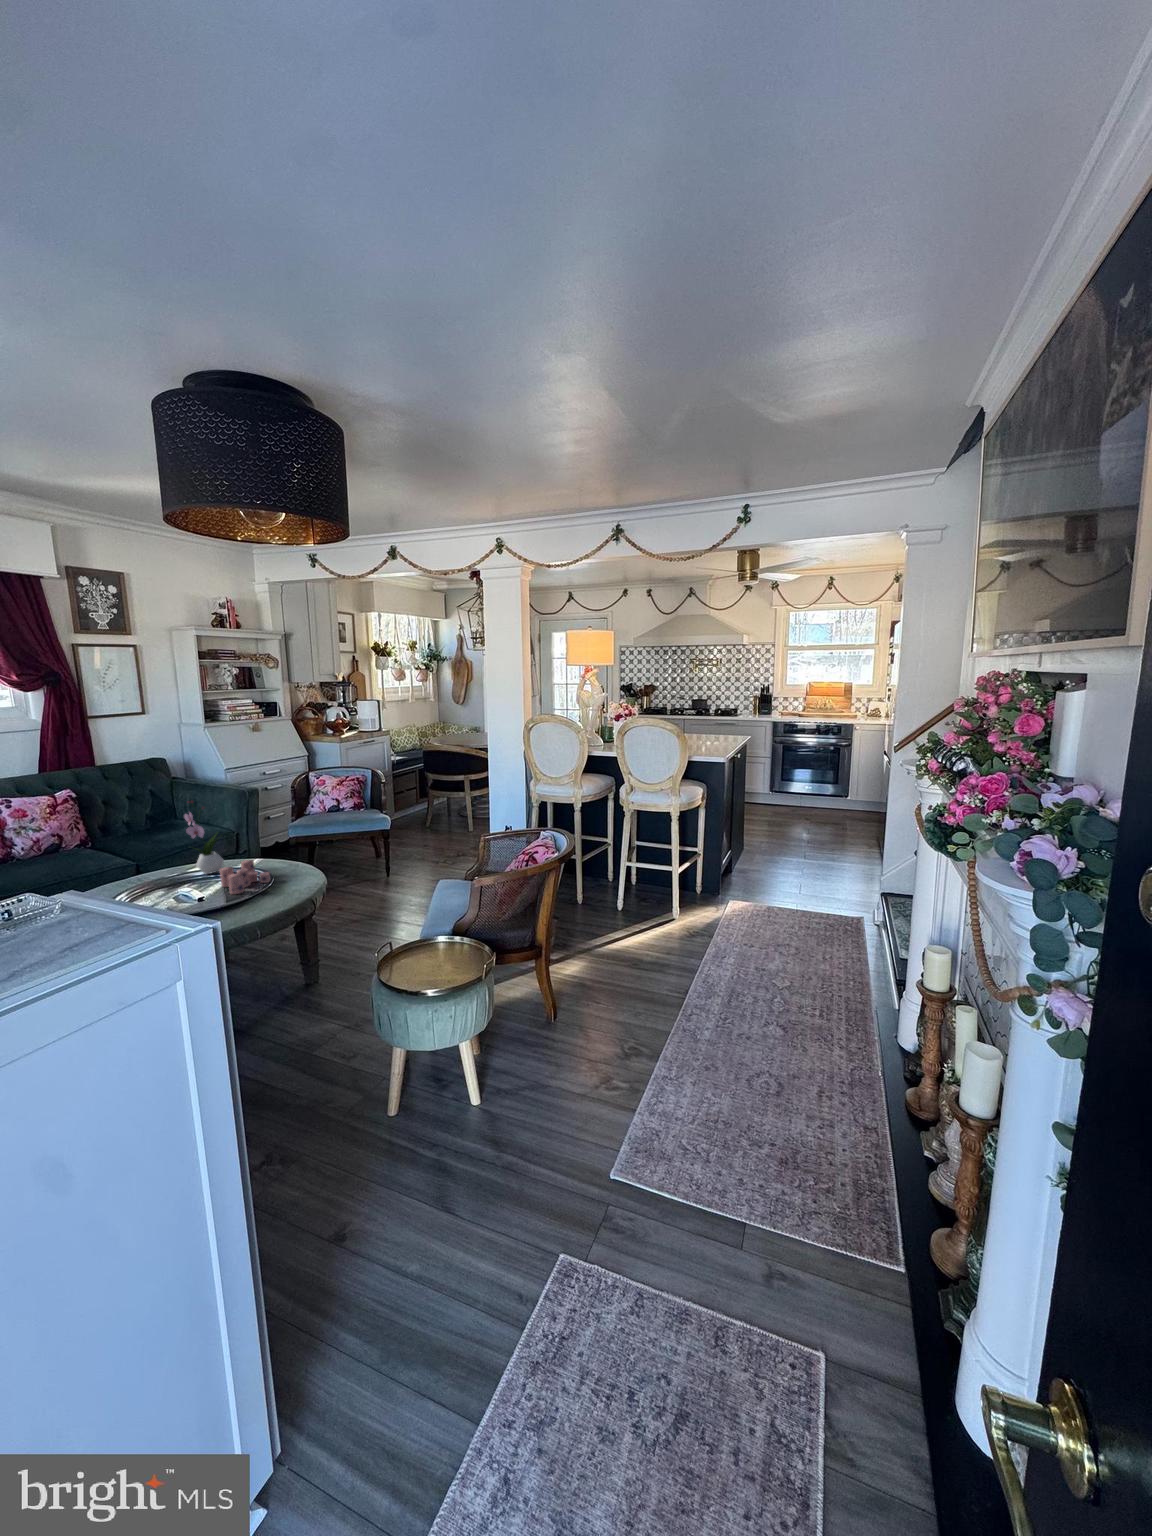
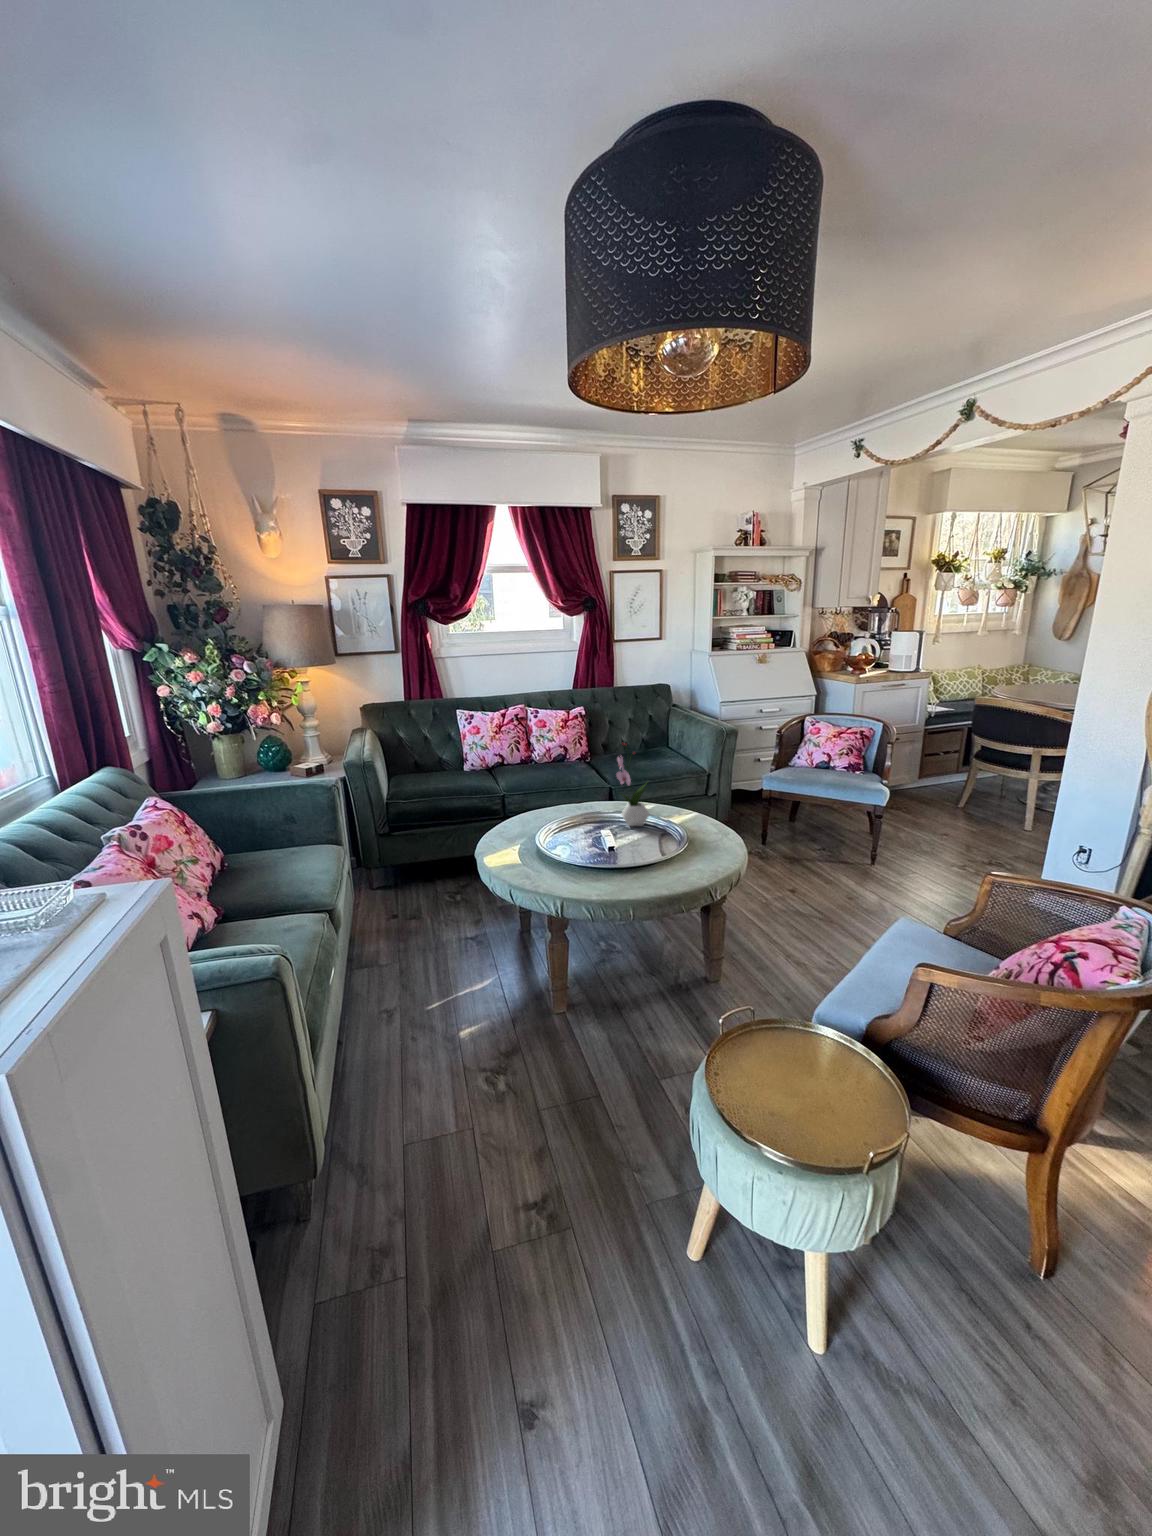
candle: present [220,860,270,894] -> none [630,823,680,864]

